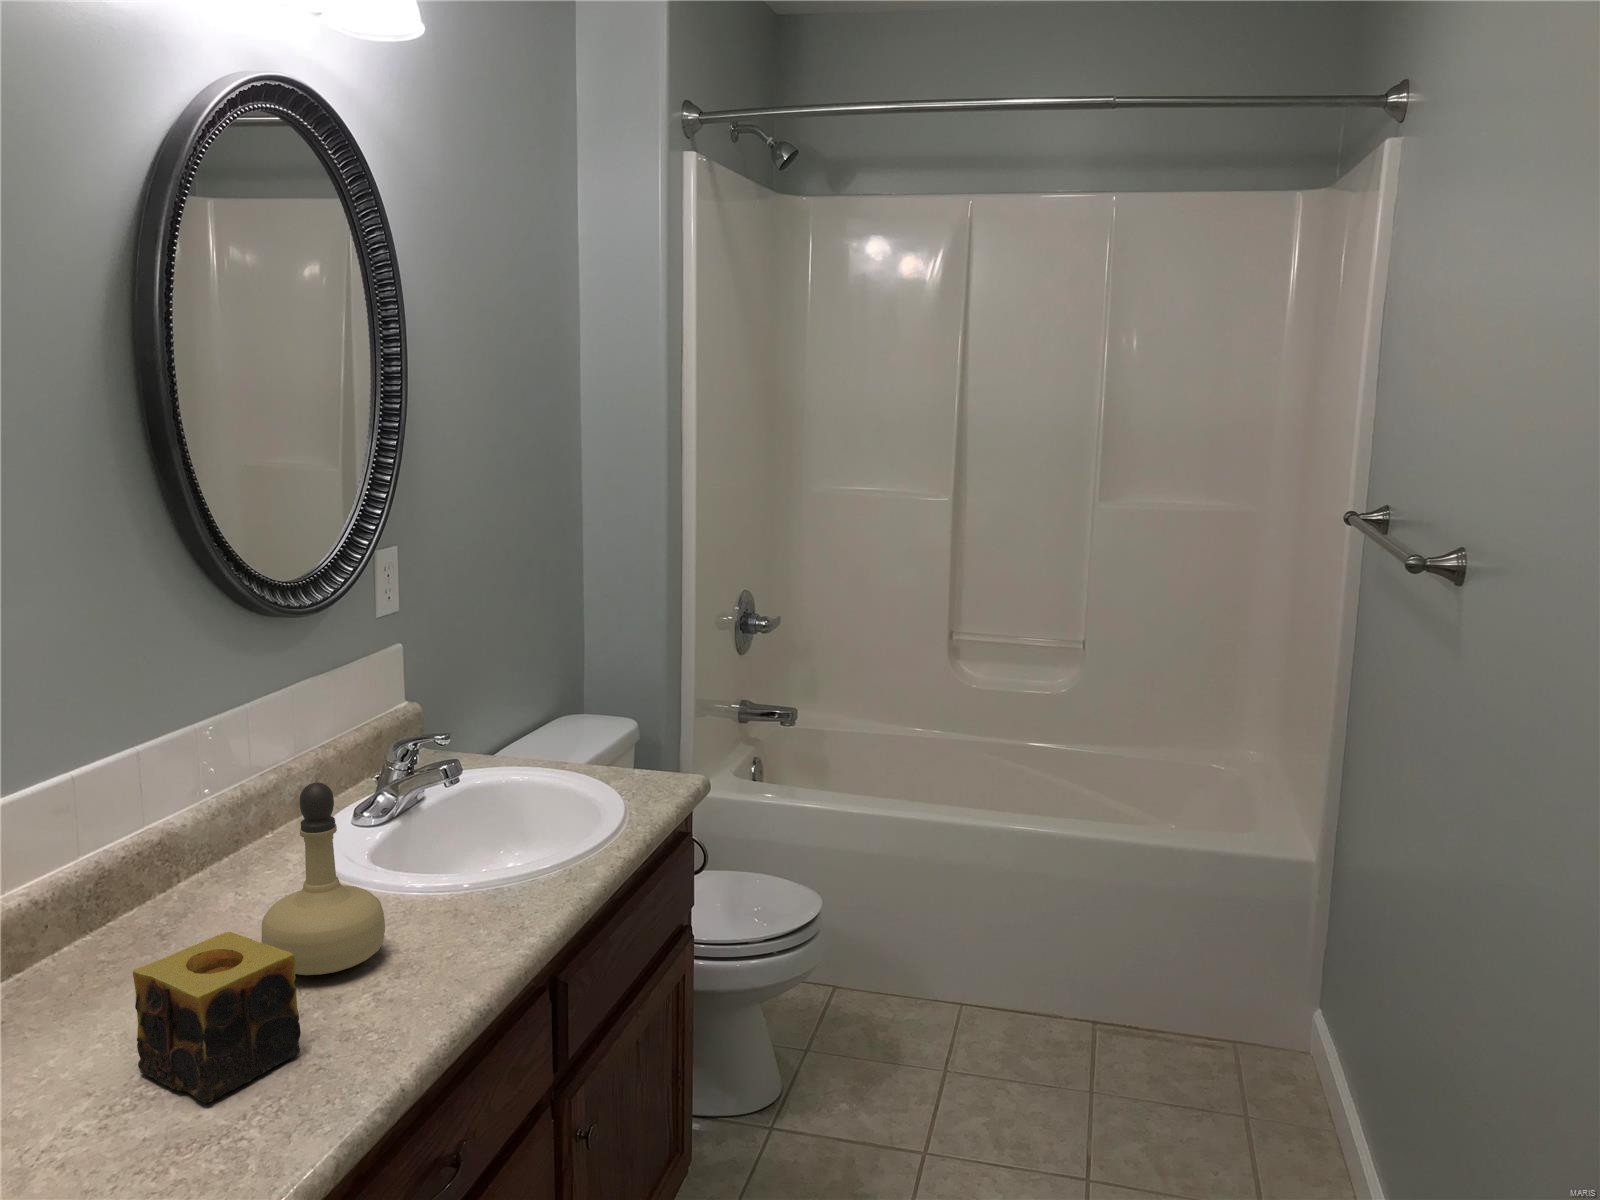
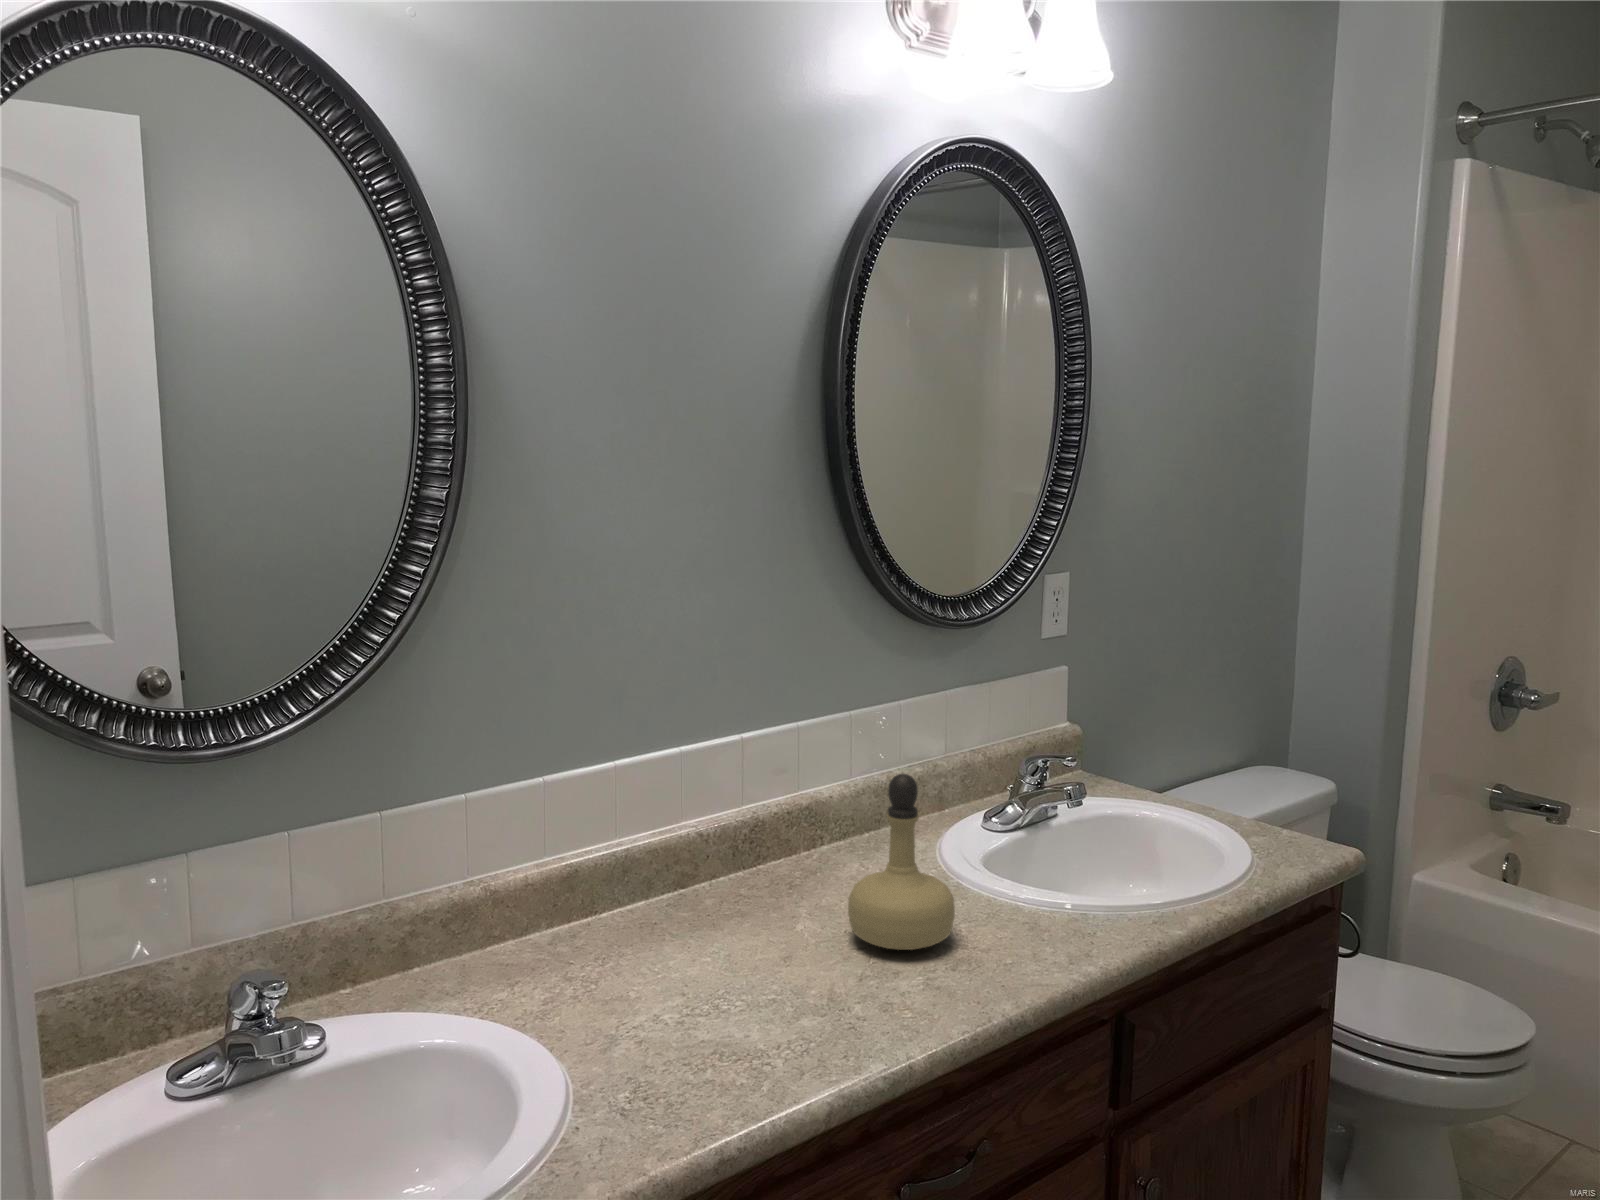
candle: present [133,932,301,1103] -> none [723,888,844,1027]

